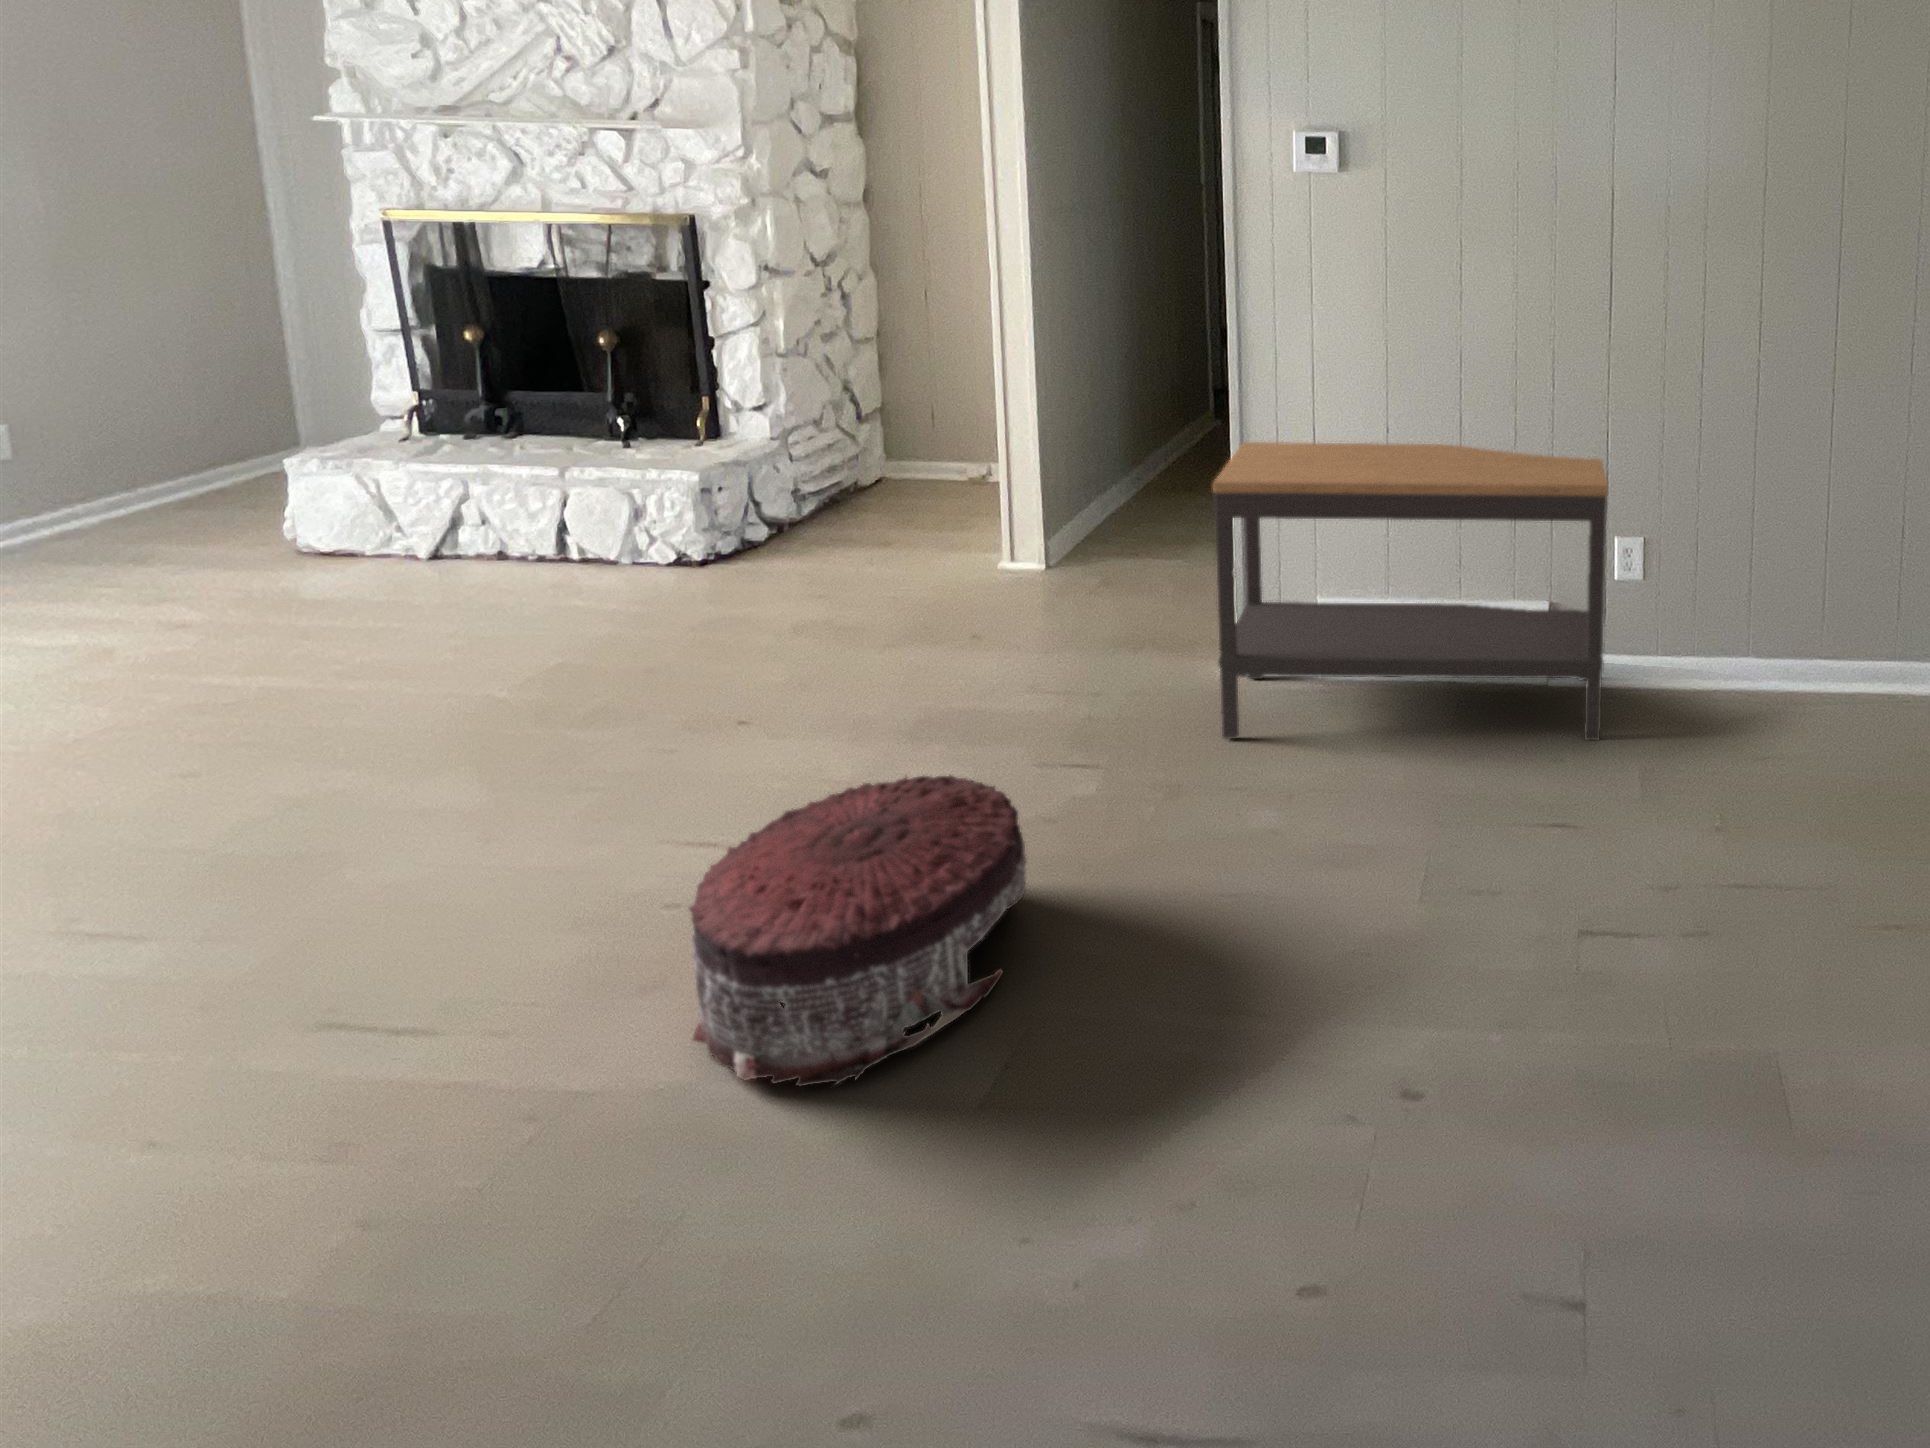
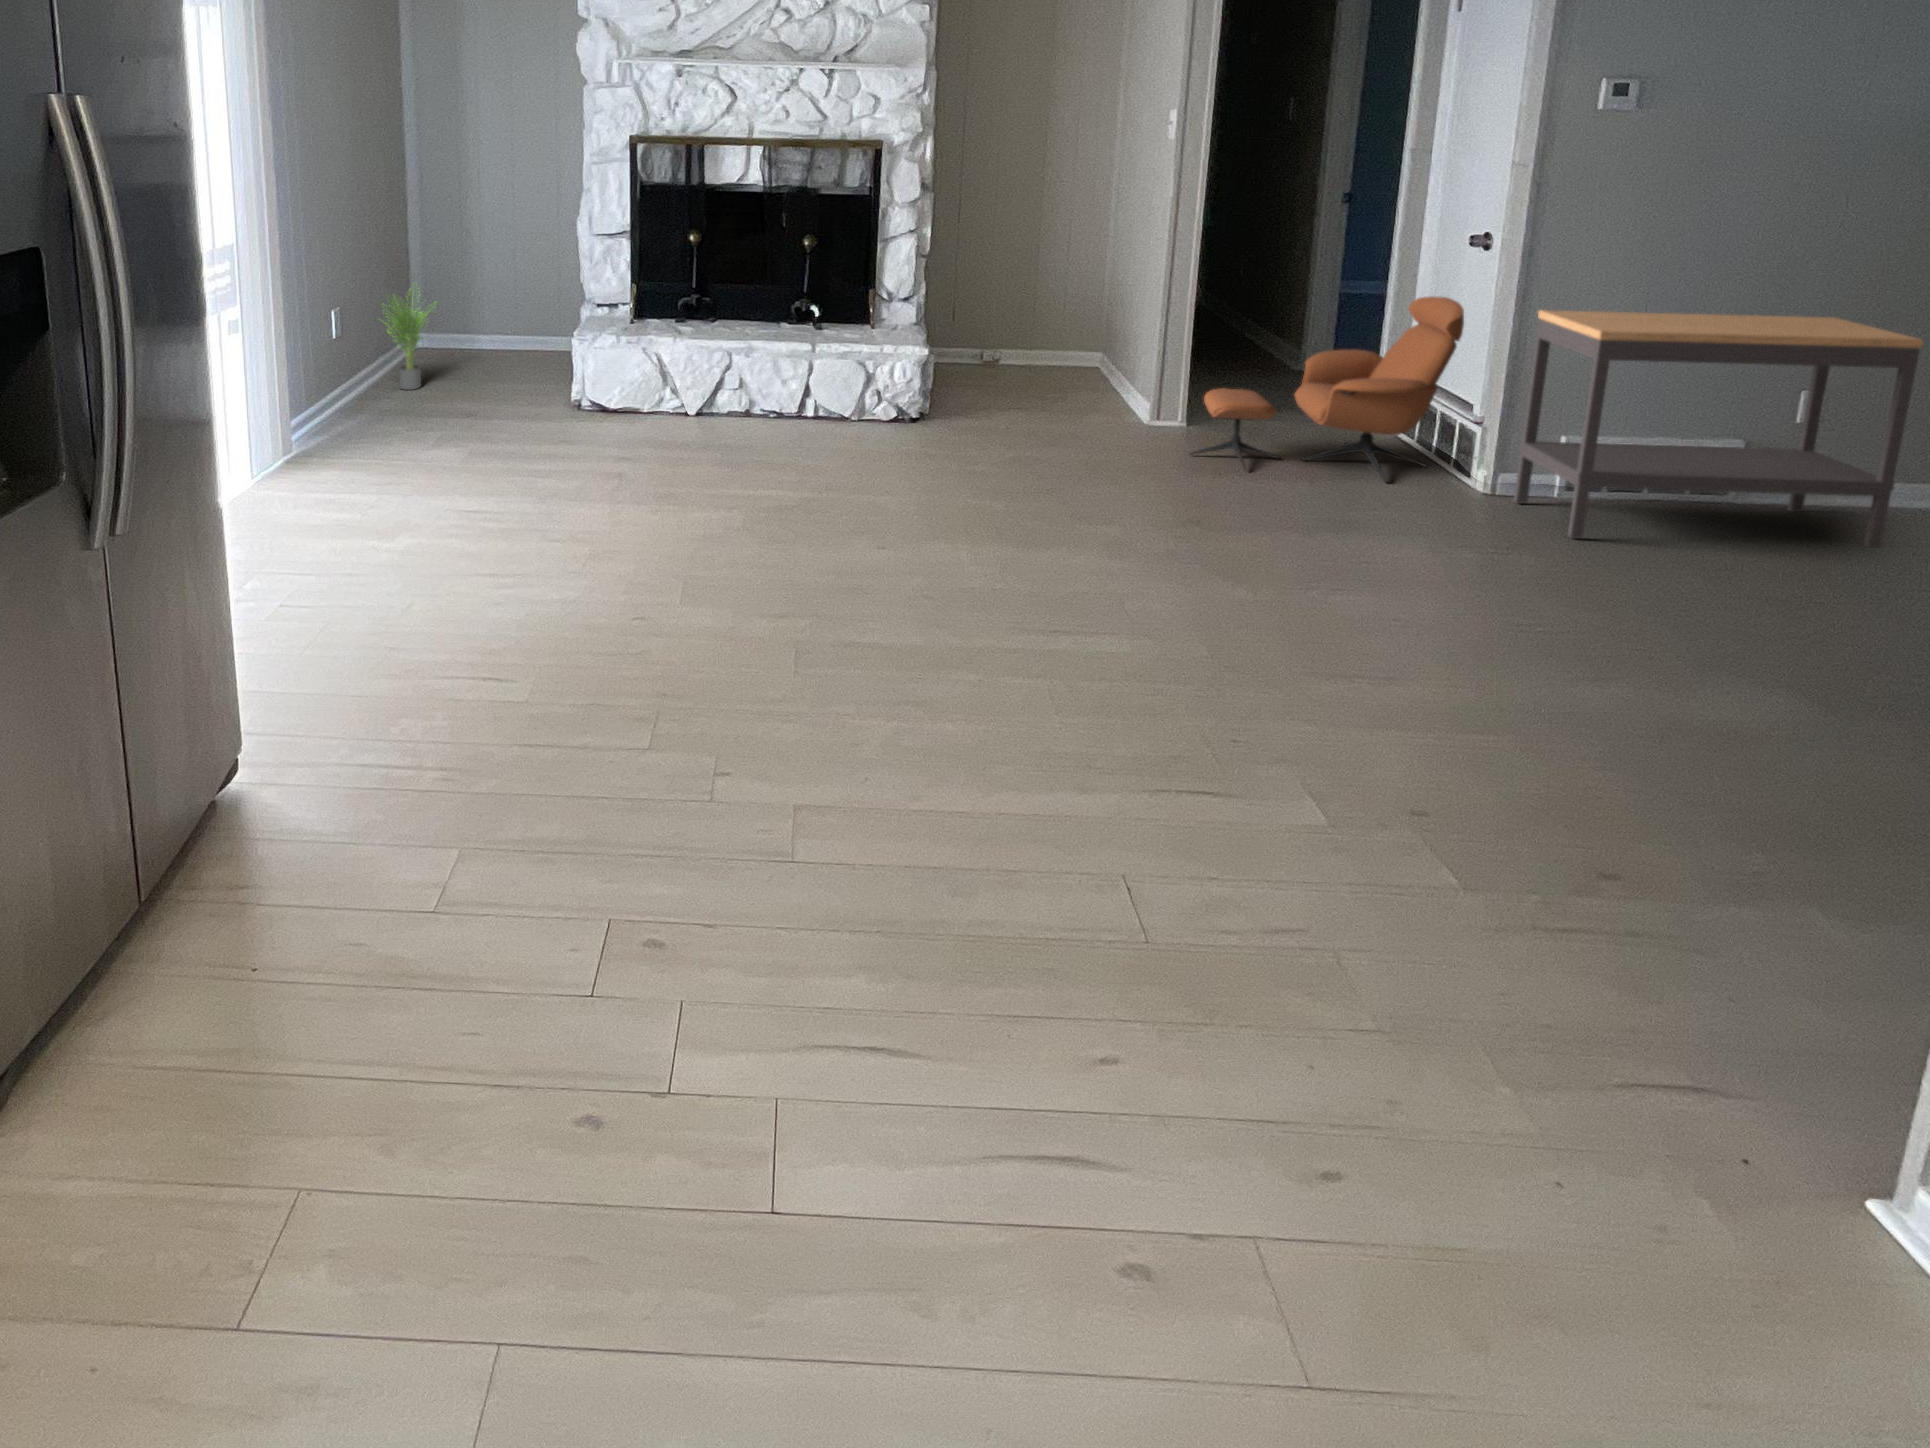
potted plant: none [63,390,191,527] -> present [387,299,427,390]
lounge chair: none [964,410,1250,649] -> present [1190,296,1464,483]
pouf: present [689,775,1027,1086] -> none [1459,525,1722,711]

